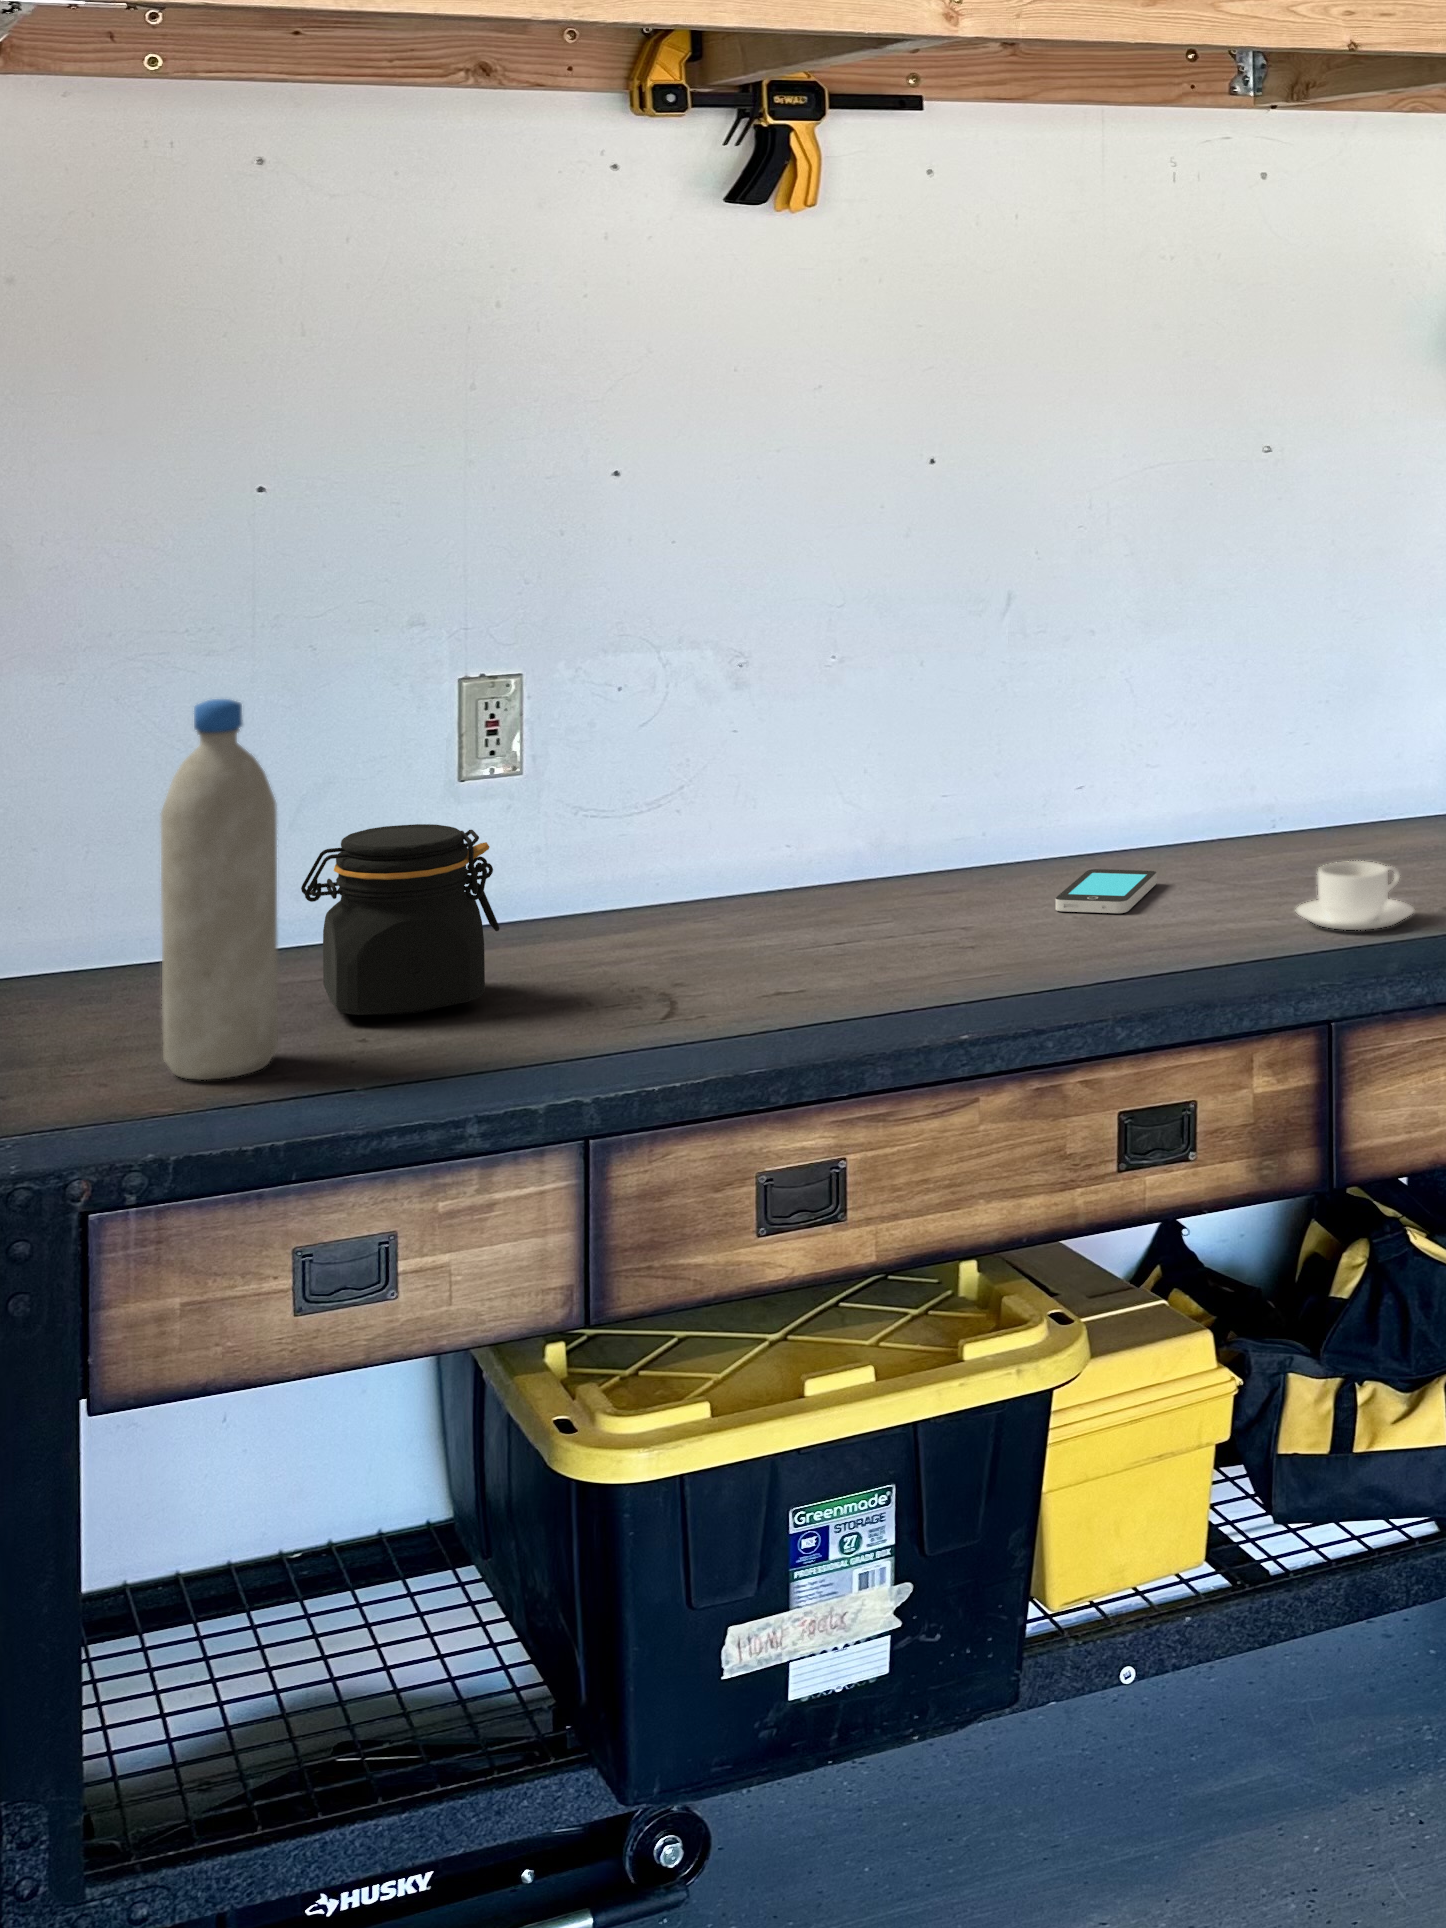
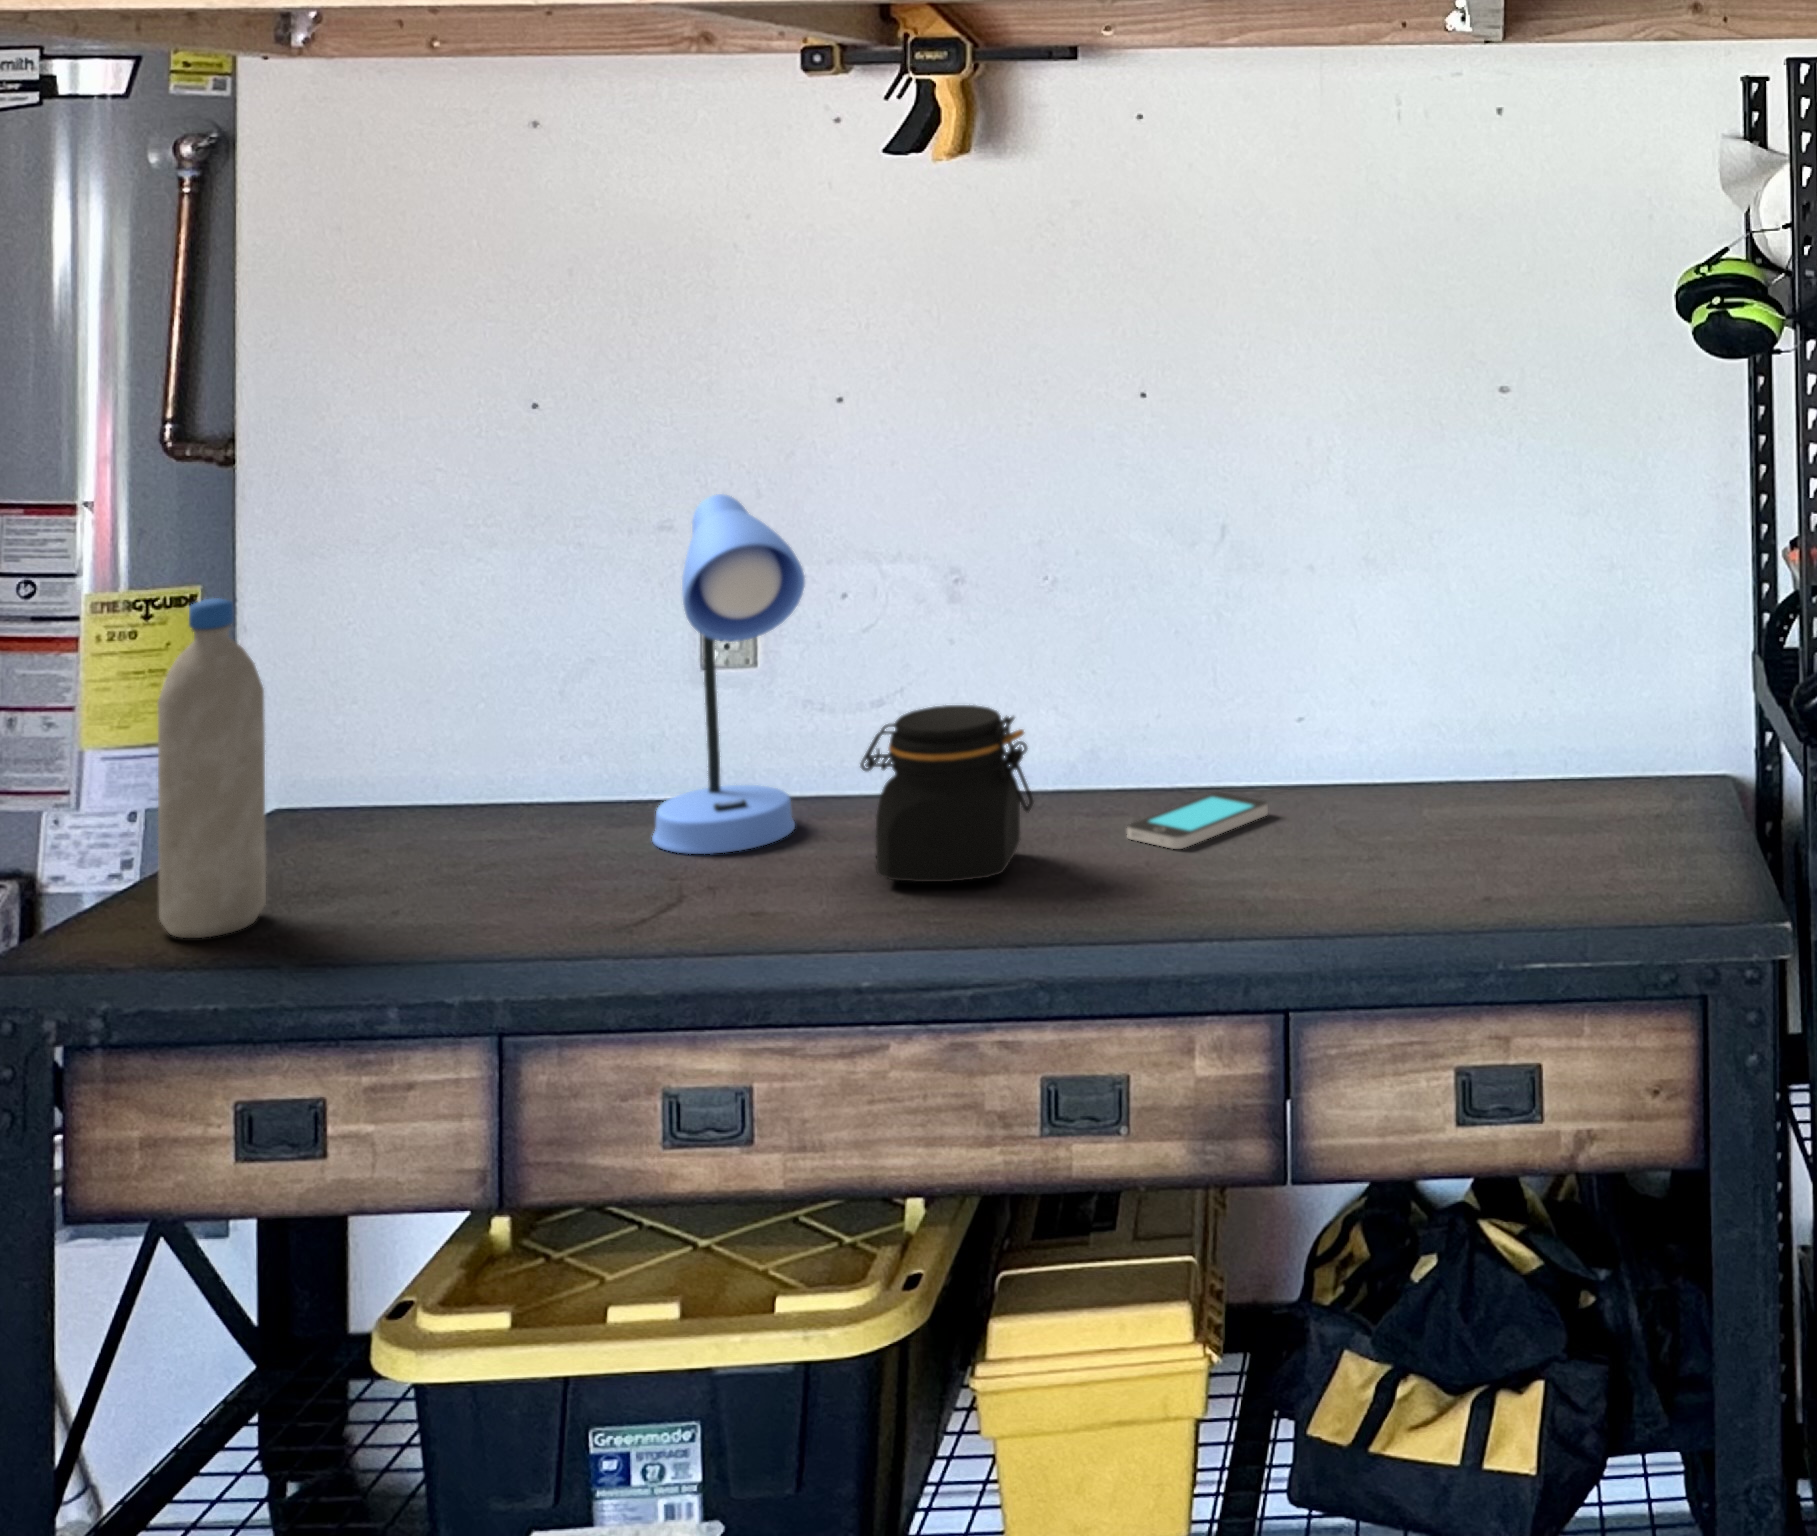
desk lamp: none [558,584,757,965] -> present [652,494,805,854]
jar: present [301,824,500,1015] -> present [860,705,1033,882]
coffee cup: present [1296,861,1414,930] -> none [1307,825,1432,904]

